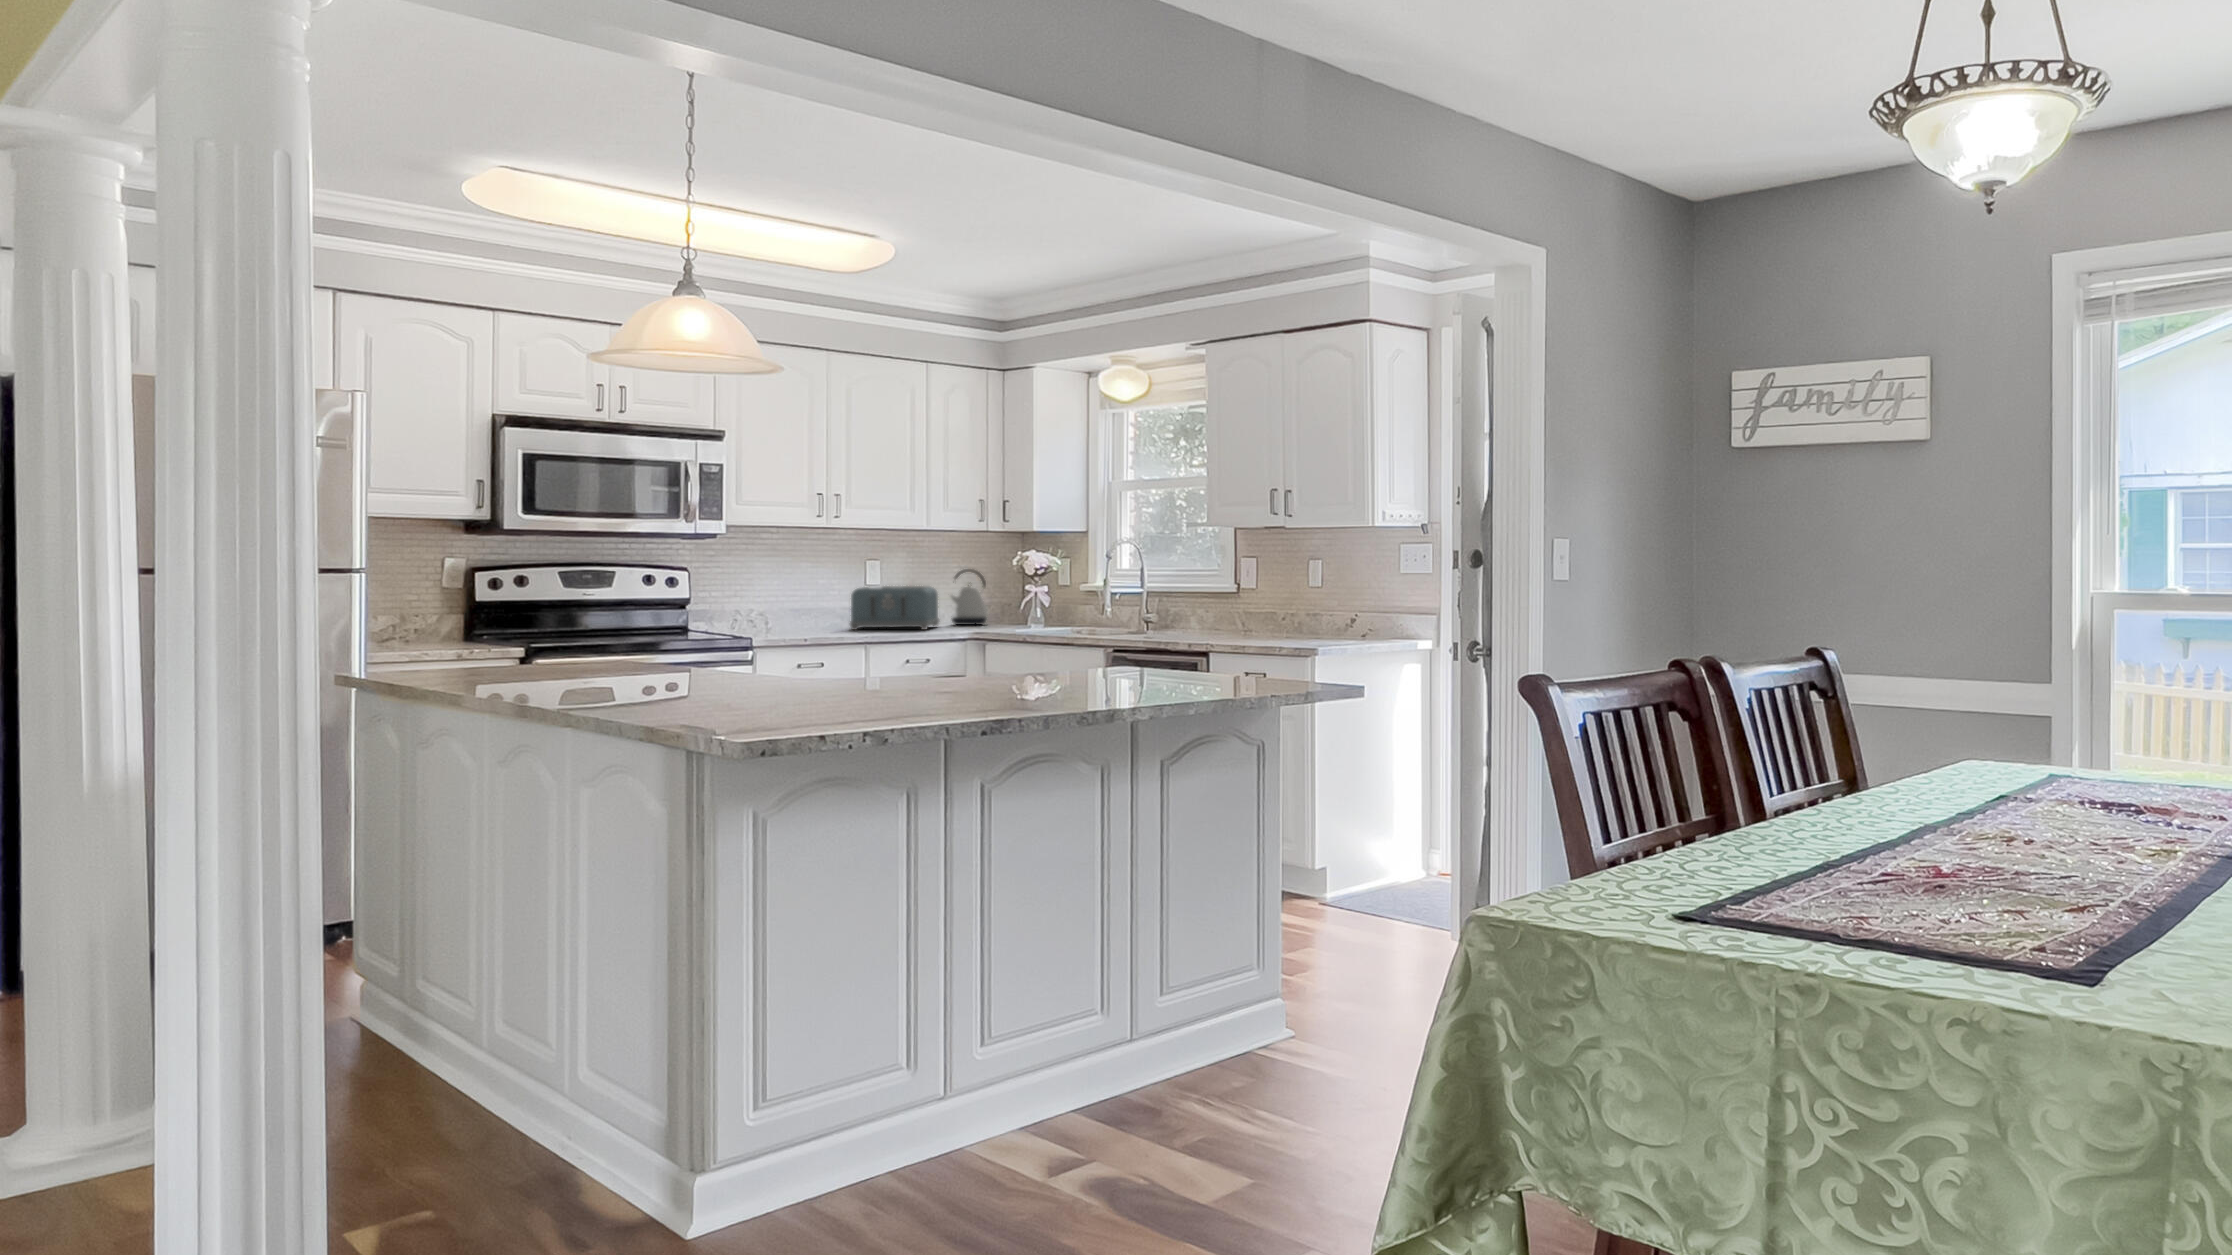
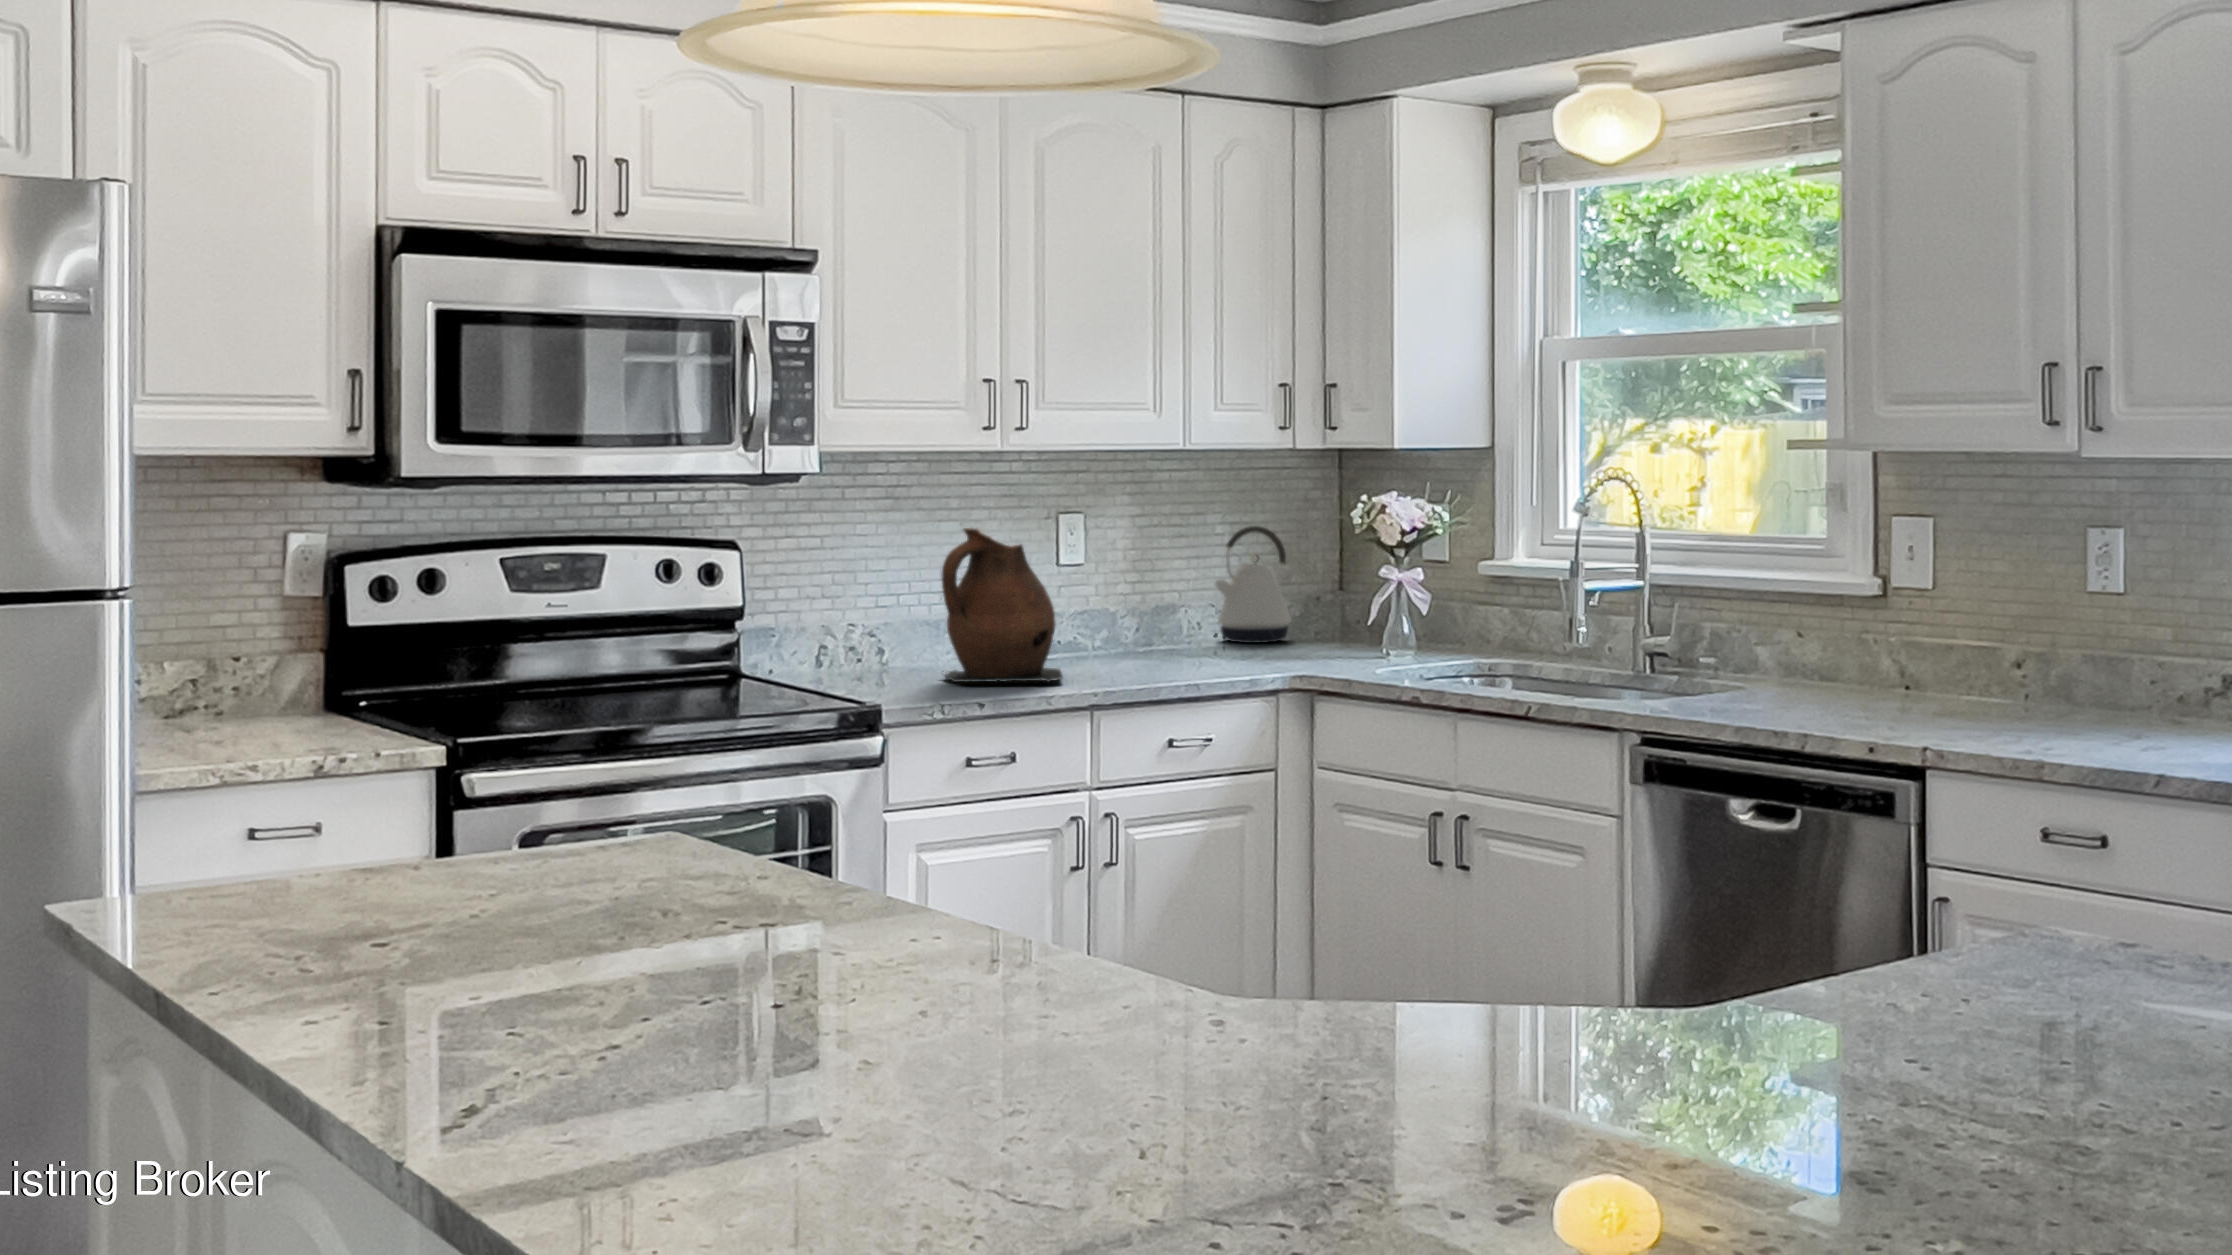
ceramic pitcher: none [790,562,854,634] -> present [942,528,1062,683]
toaster: present [850,586,939,630] -> none [1043,566,1206,664]

